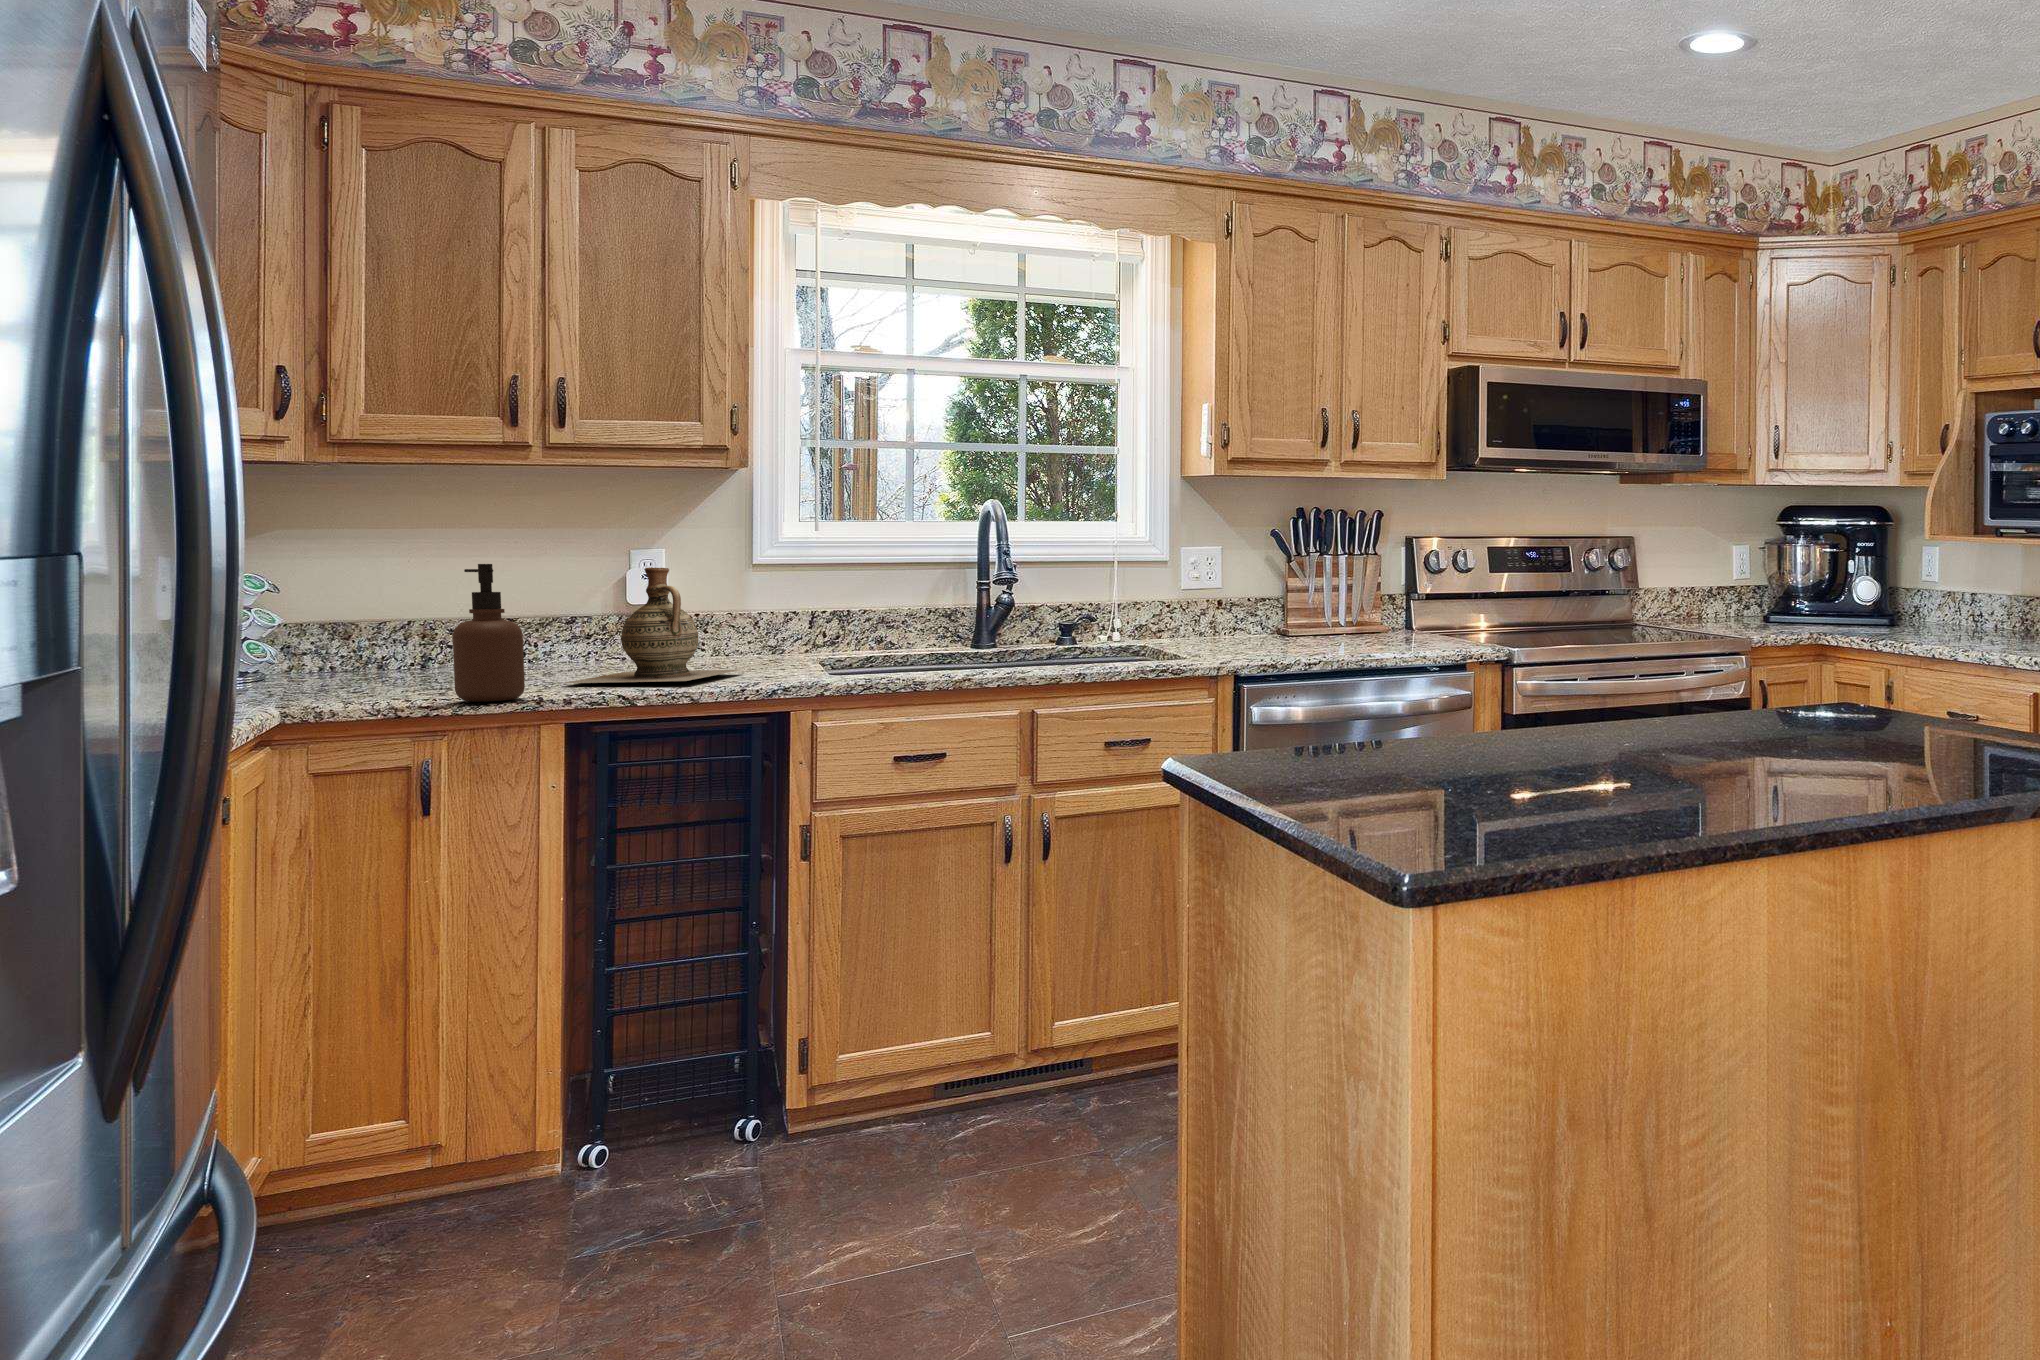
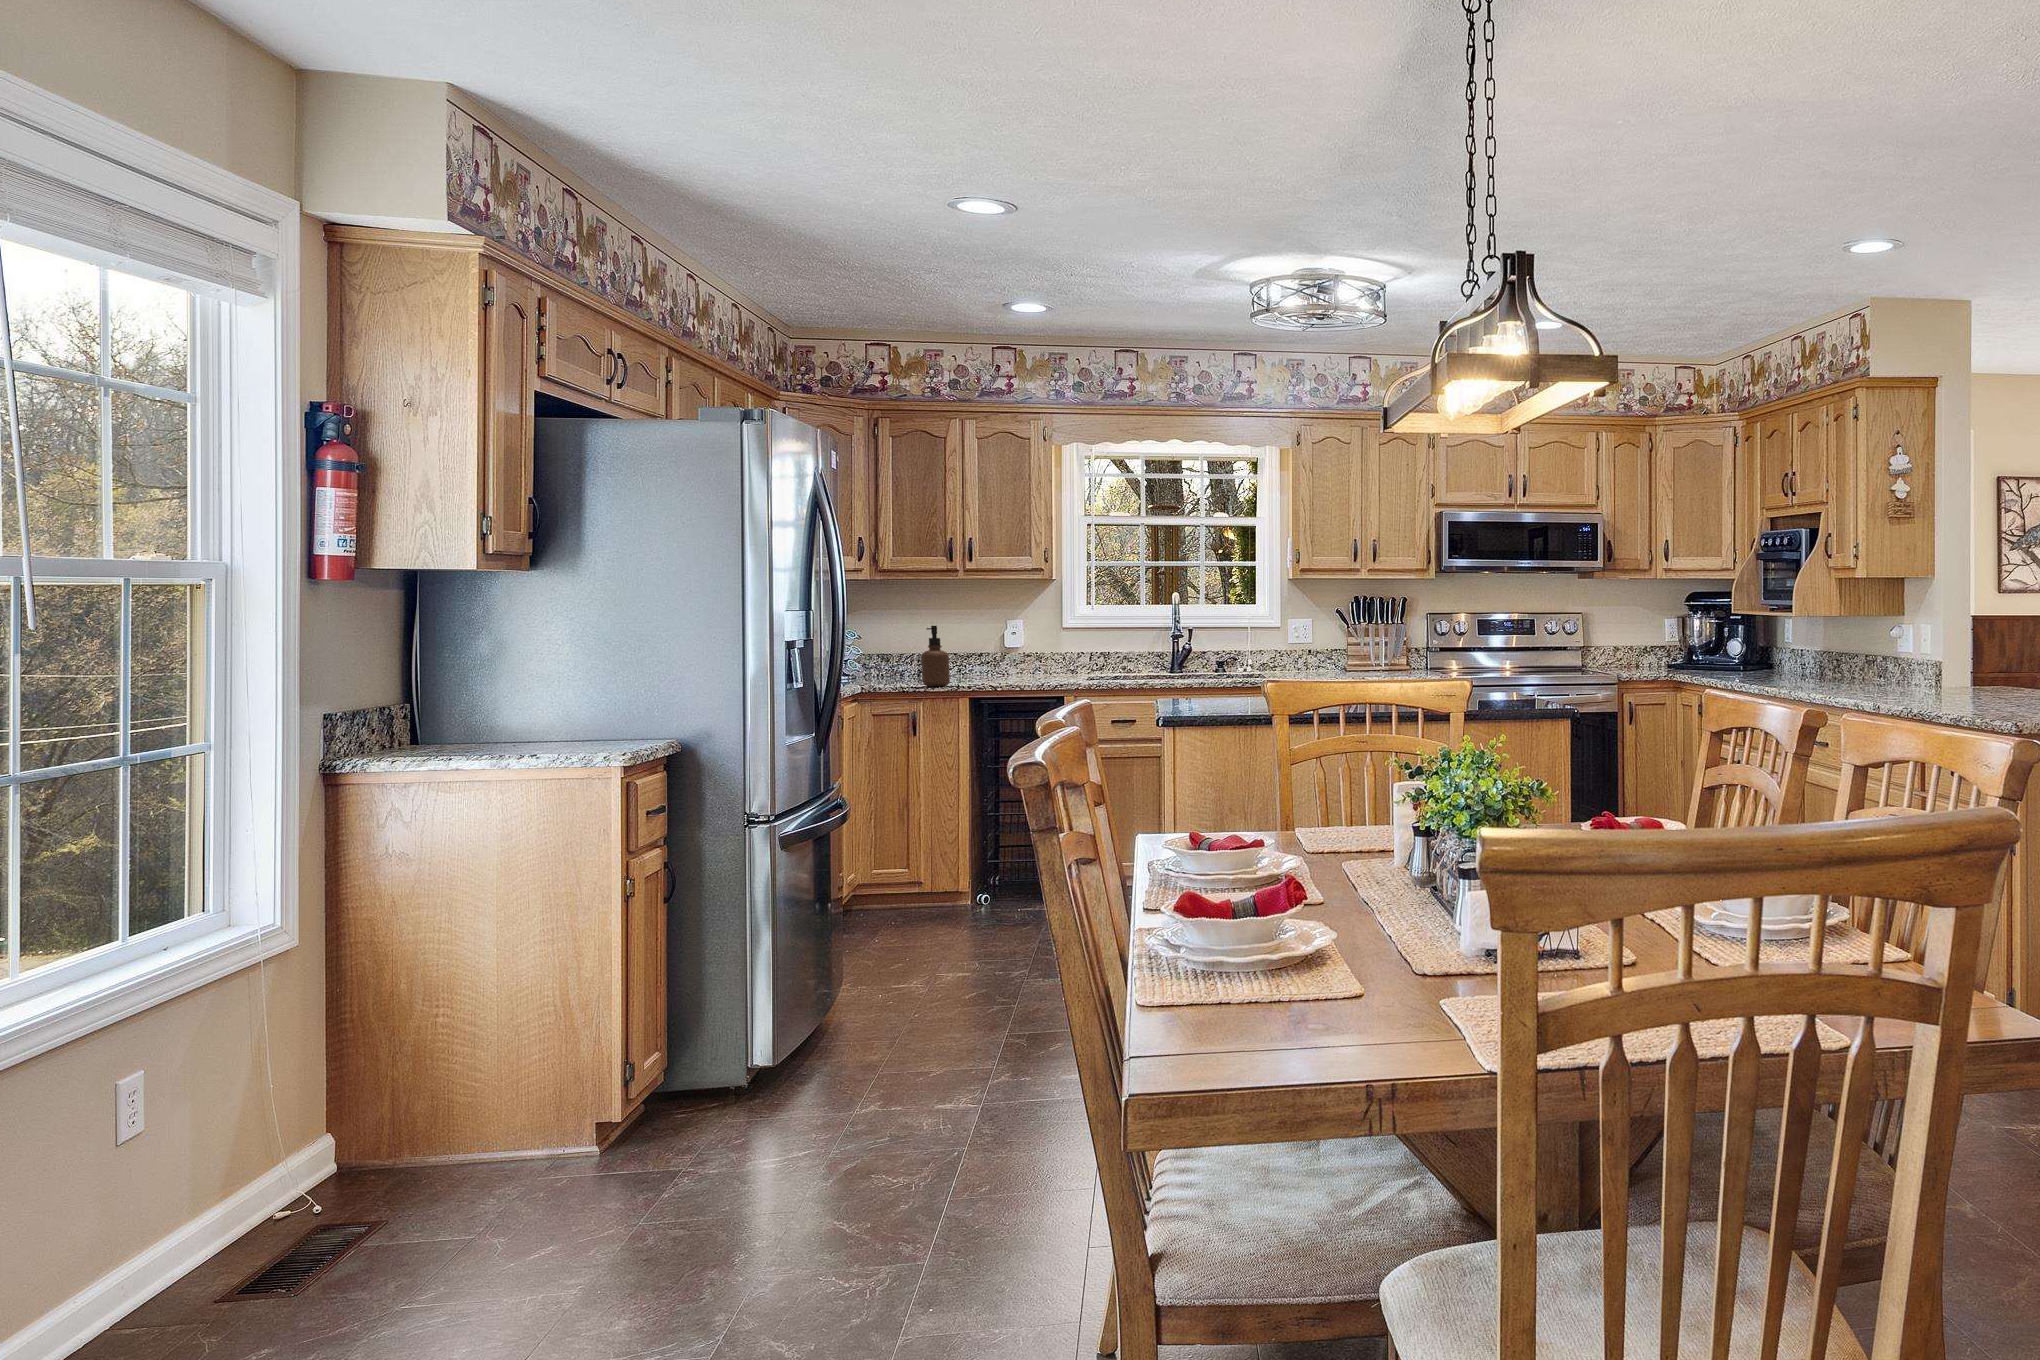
ceramic jug: present [565,567,739,683] -> none [967,628,1048,682]

